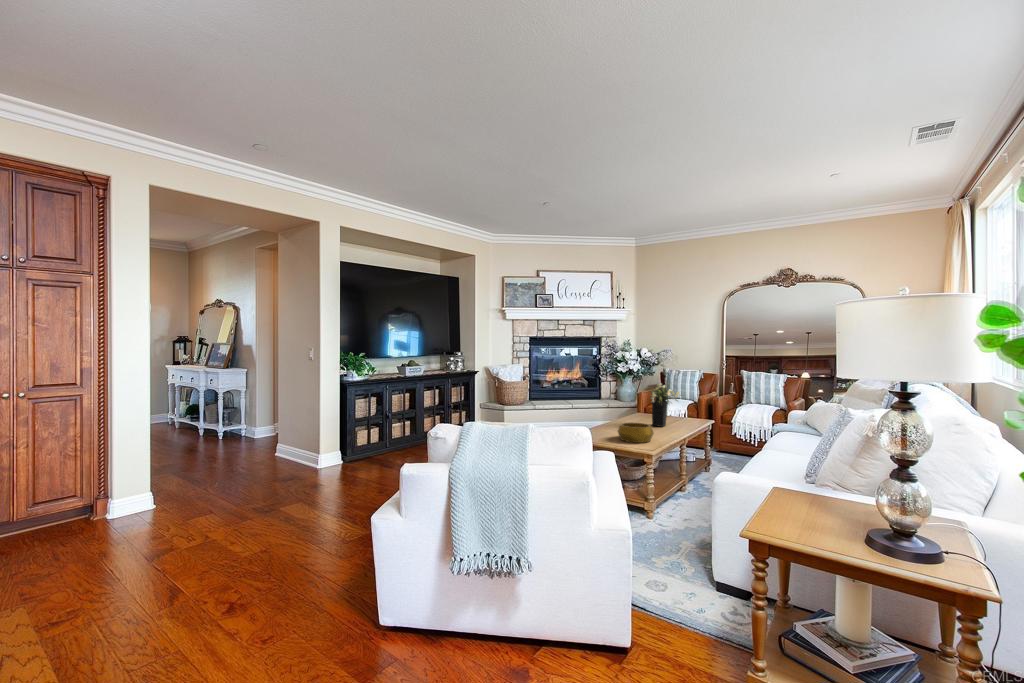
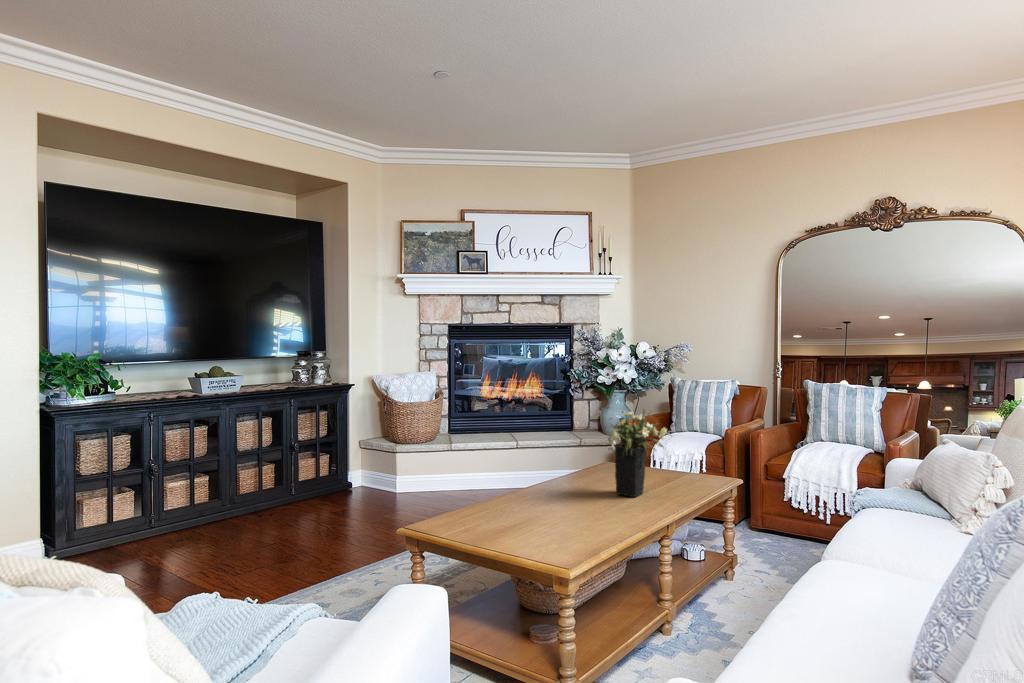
decorative bowl: present [618,423,654,443] -> none [524,495,598,541]

